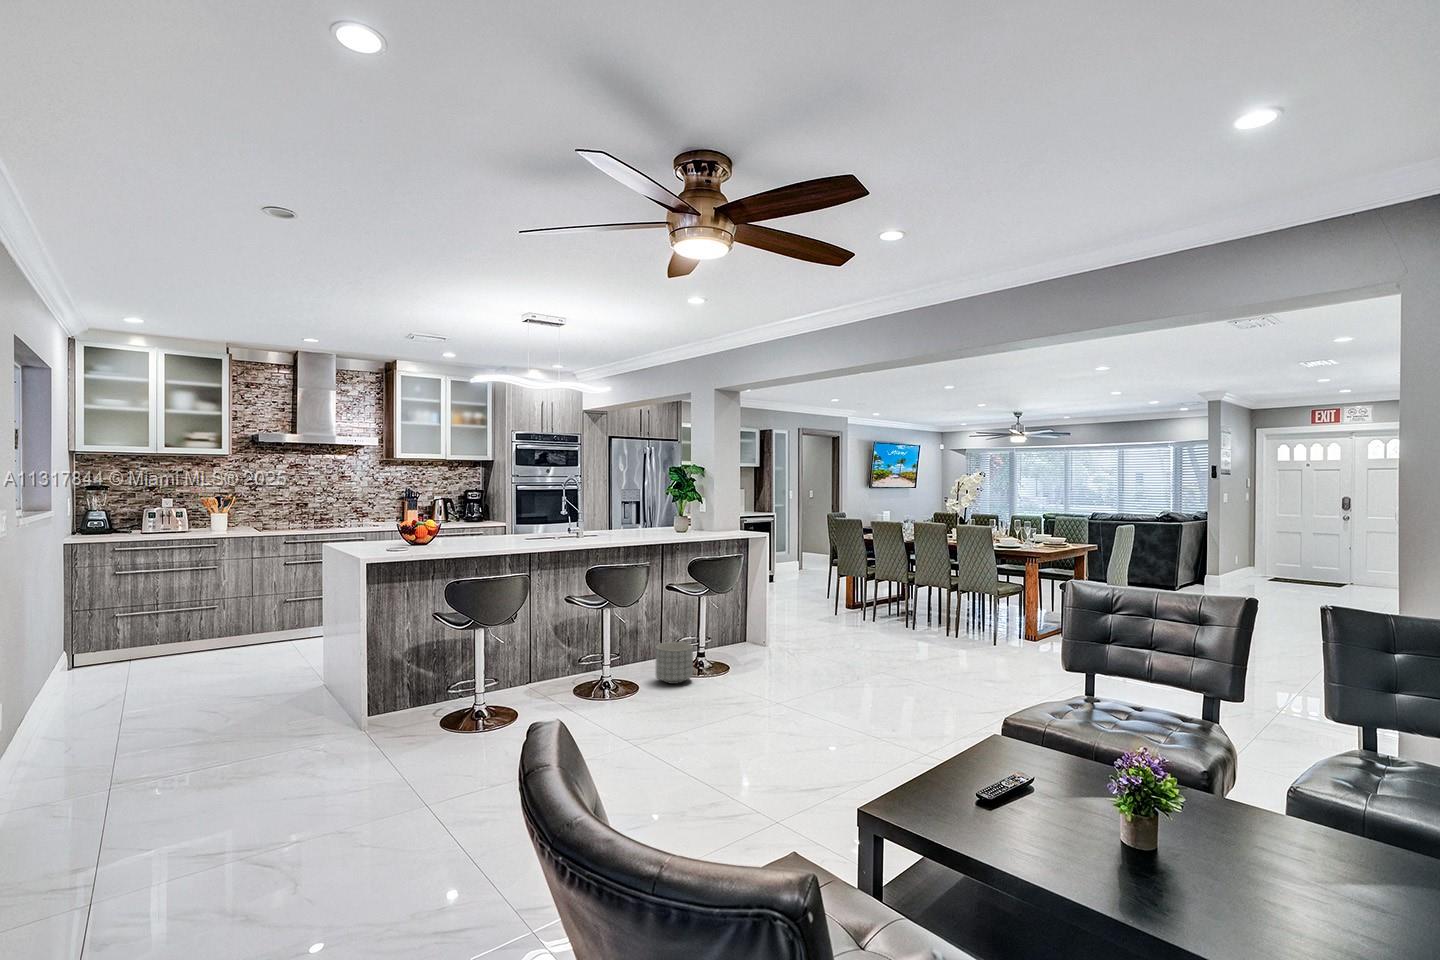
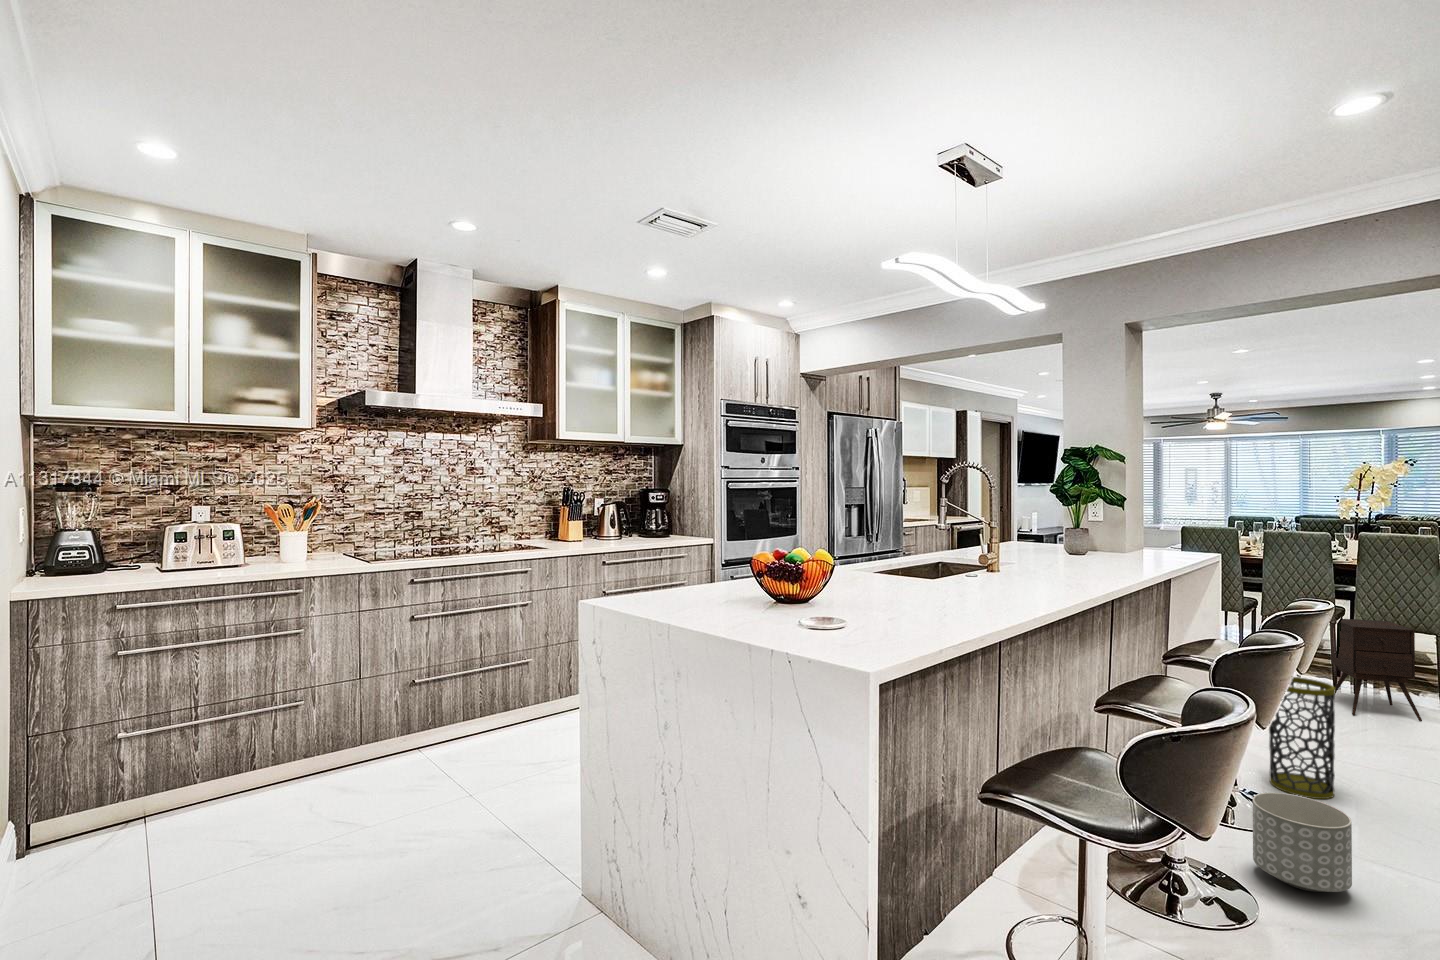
side table: none [877,573,916,634] -> present [1331,619,1422,722]
trash can: none [746,596,774,660] -> present [1269,677,1335,799]

